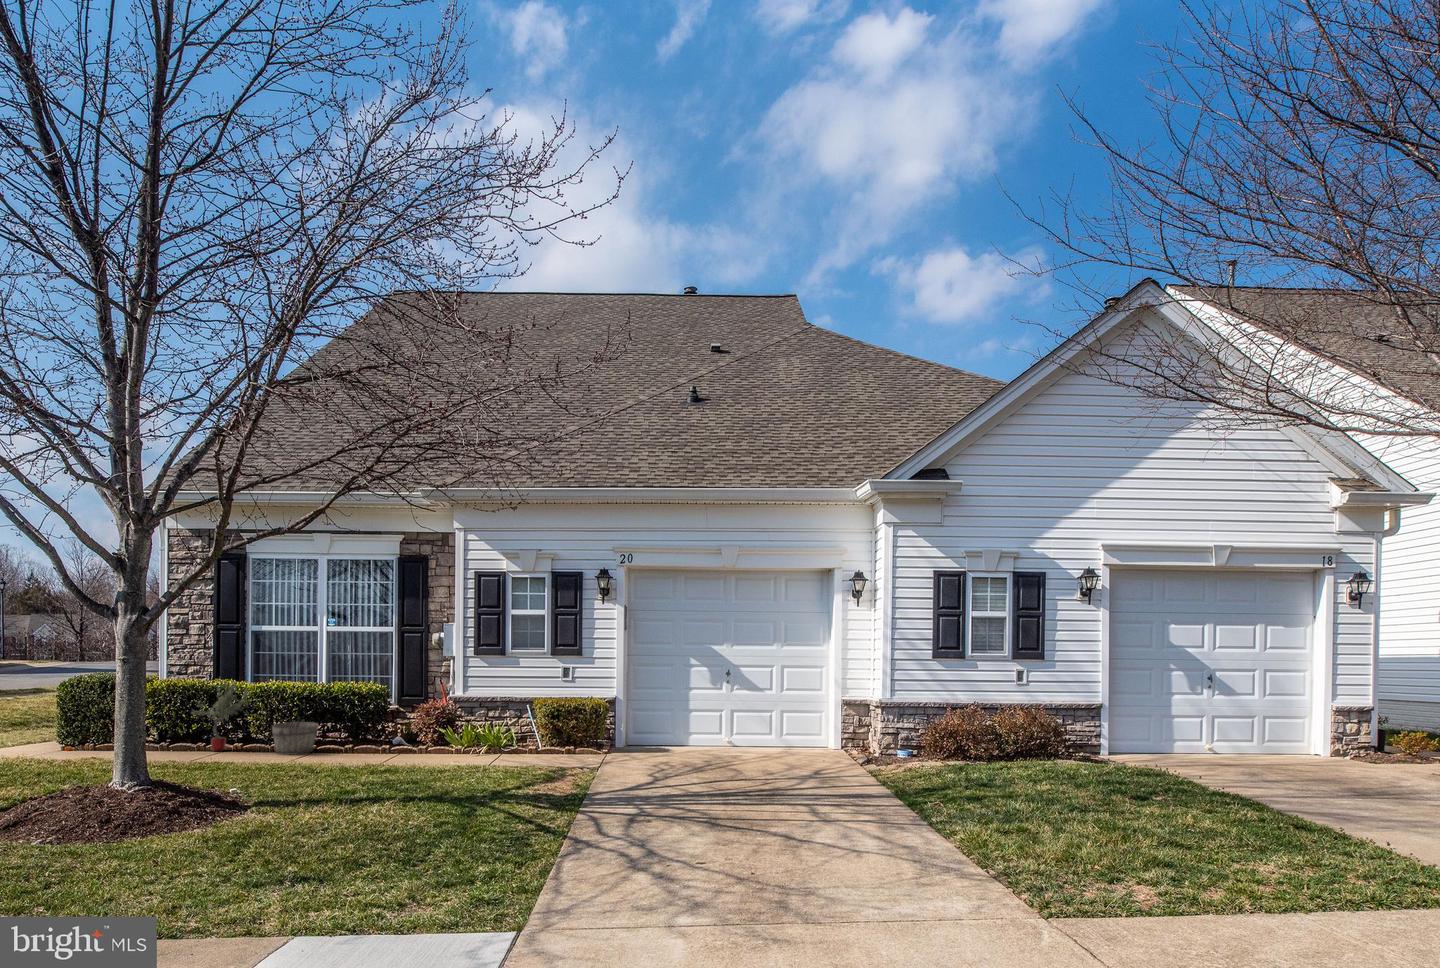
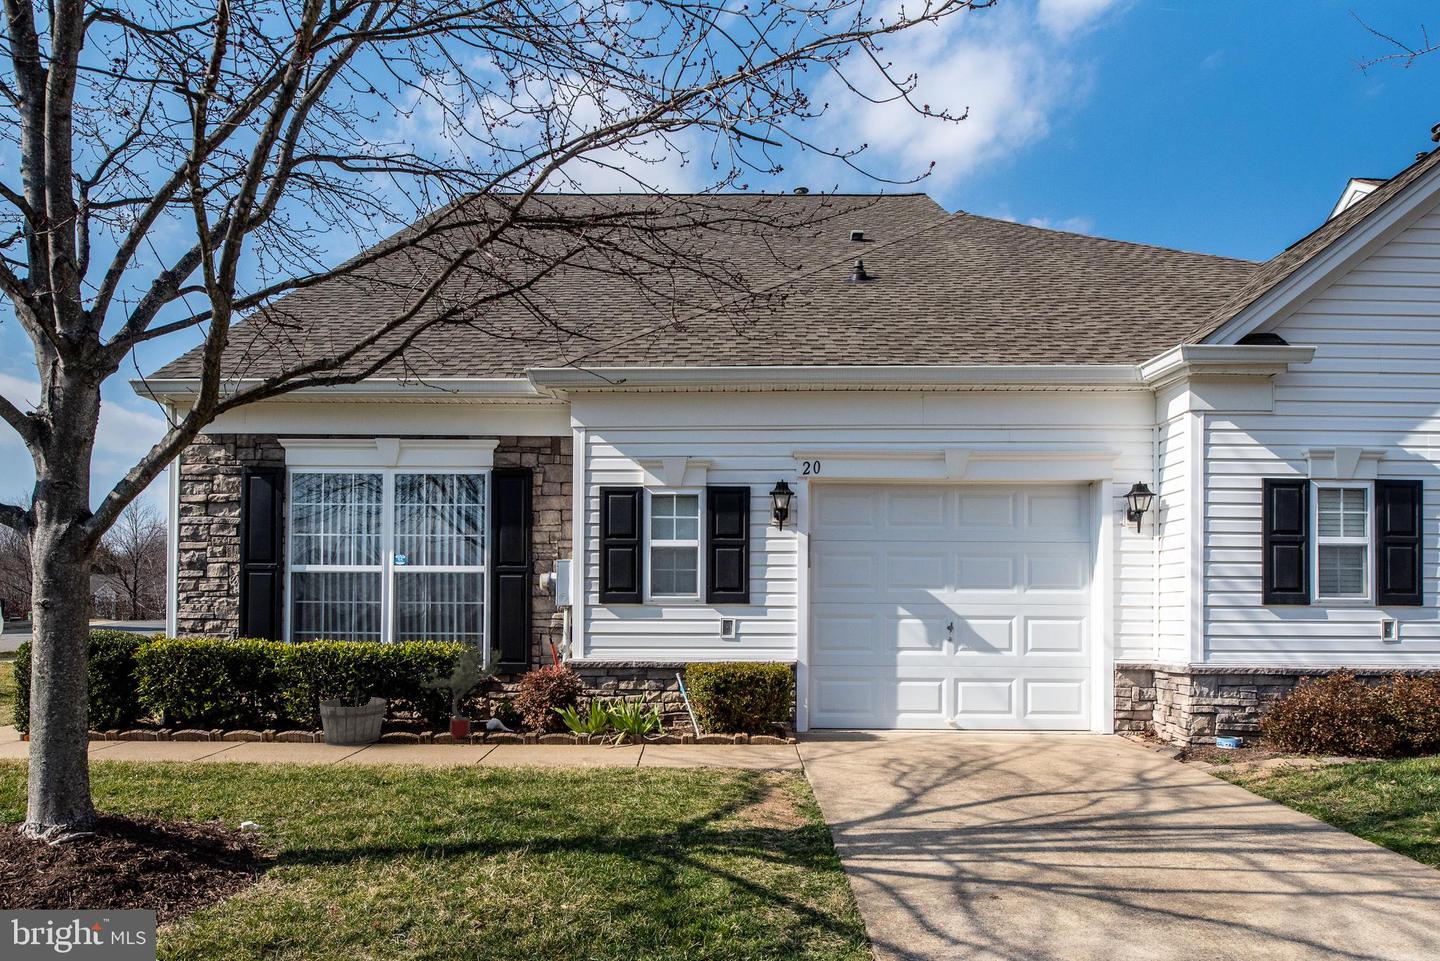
potted tree: present [191,682,249,752] -> present [420,639,501,739]

